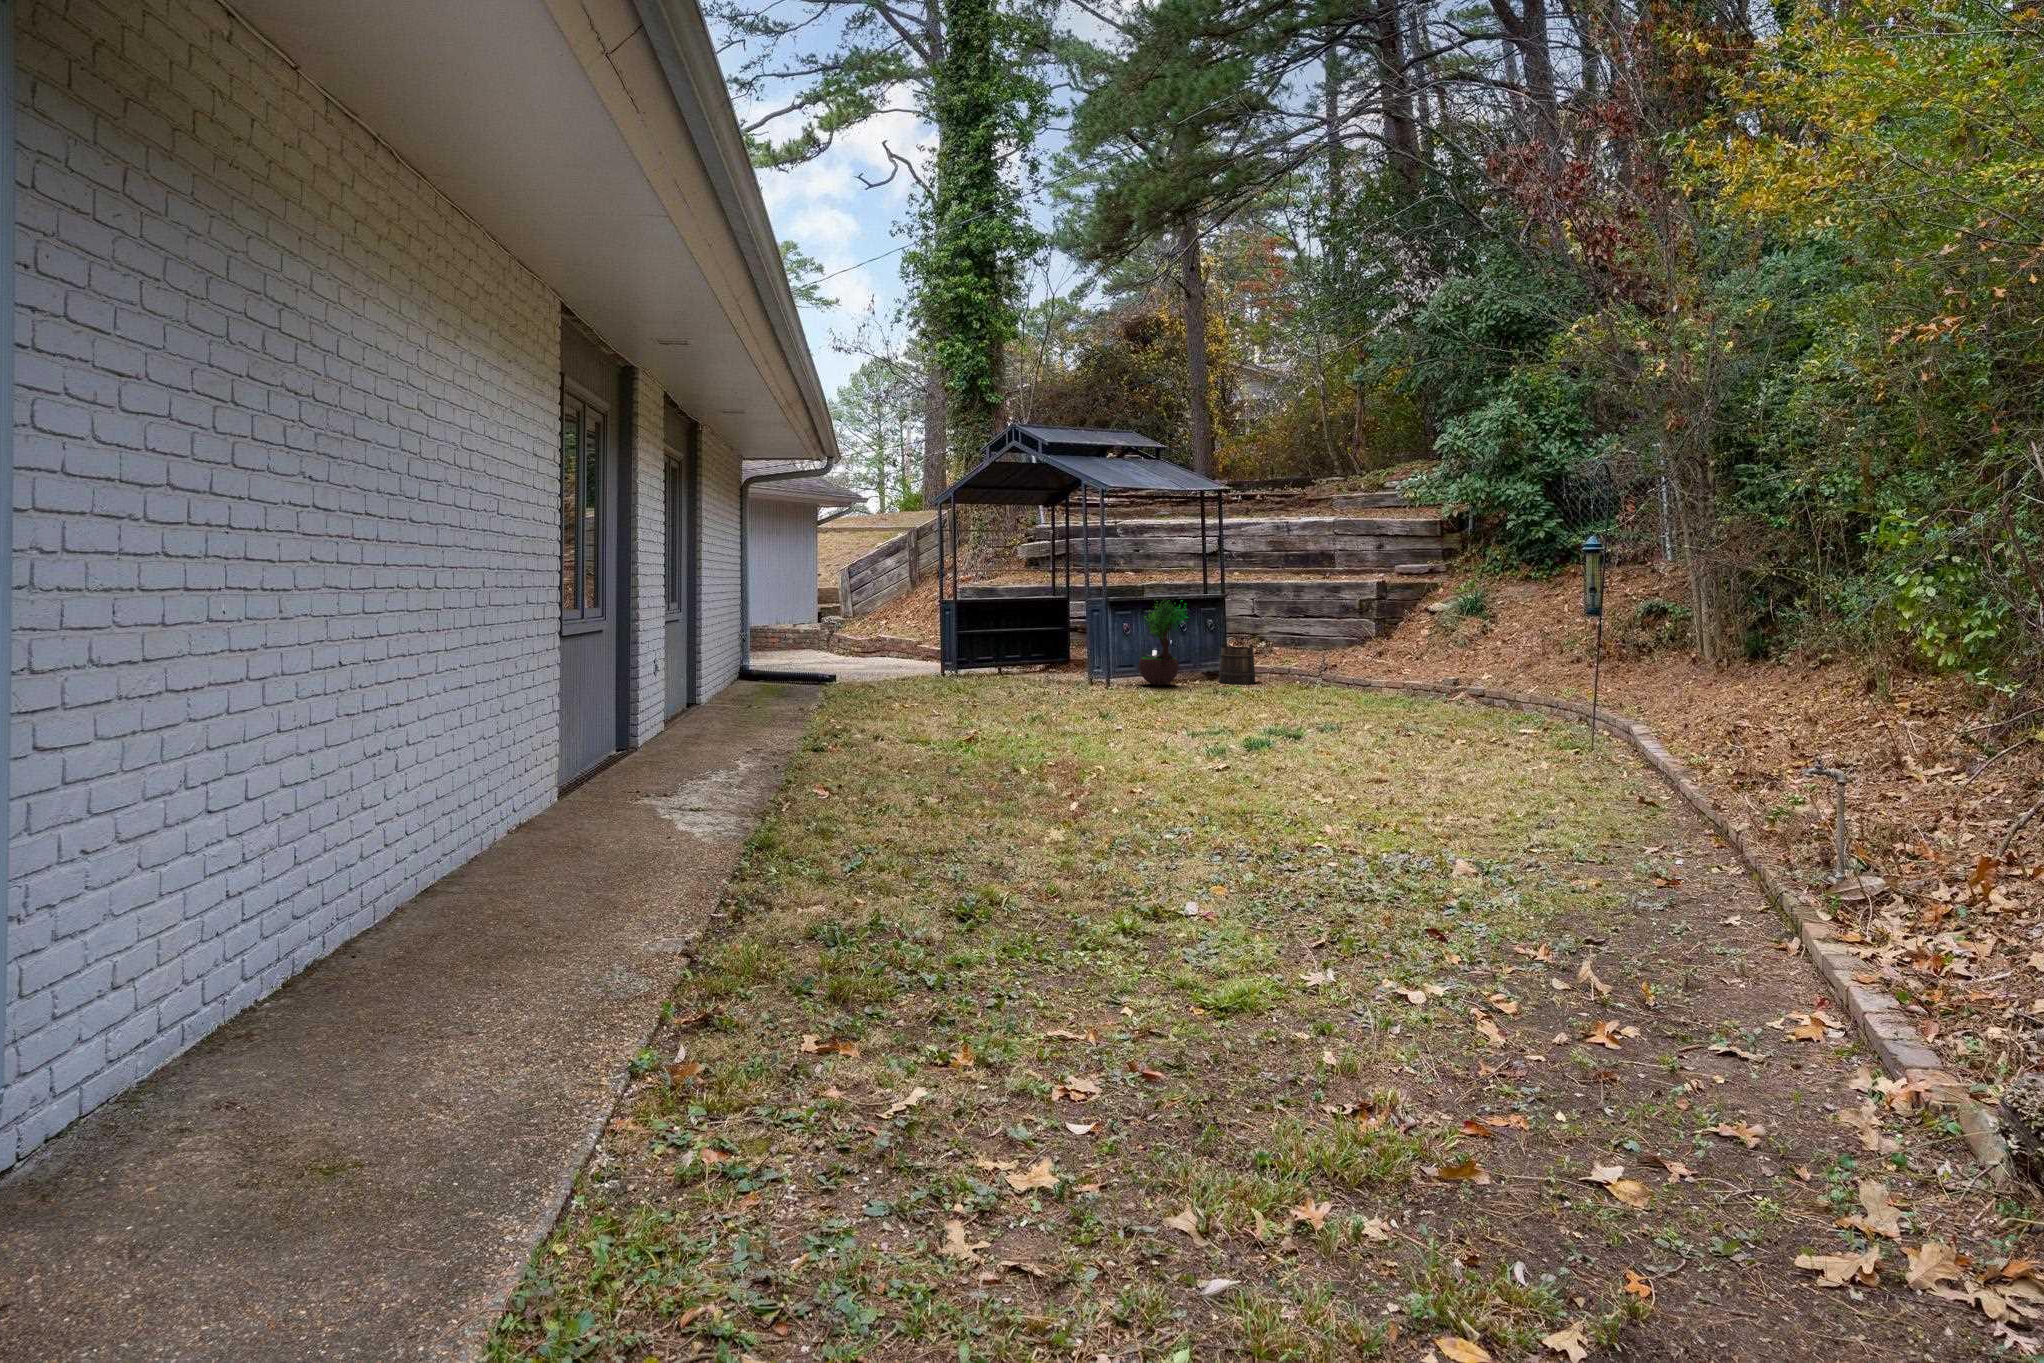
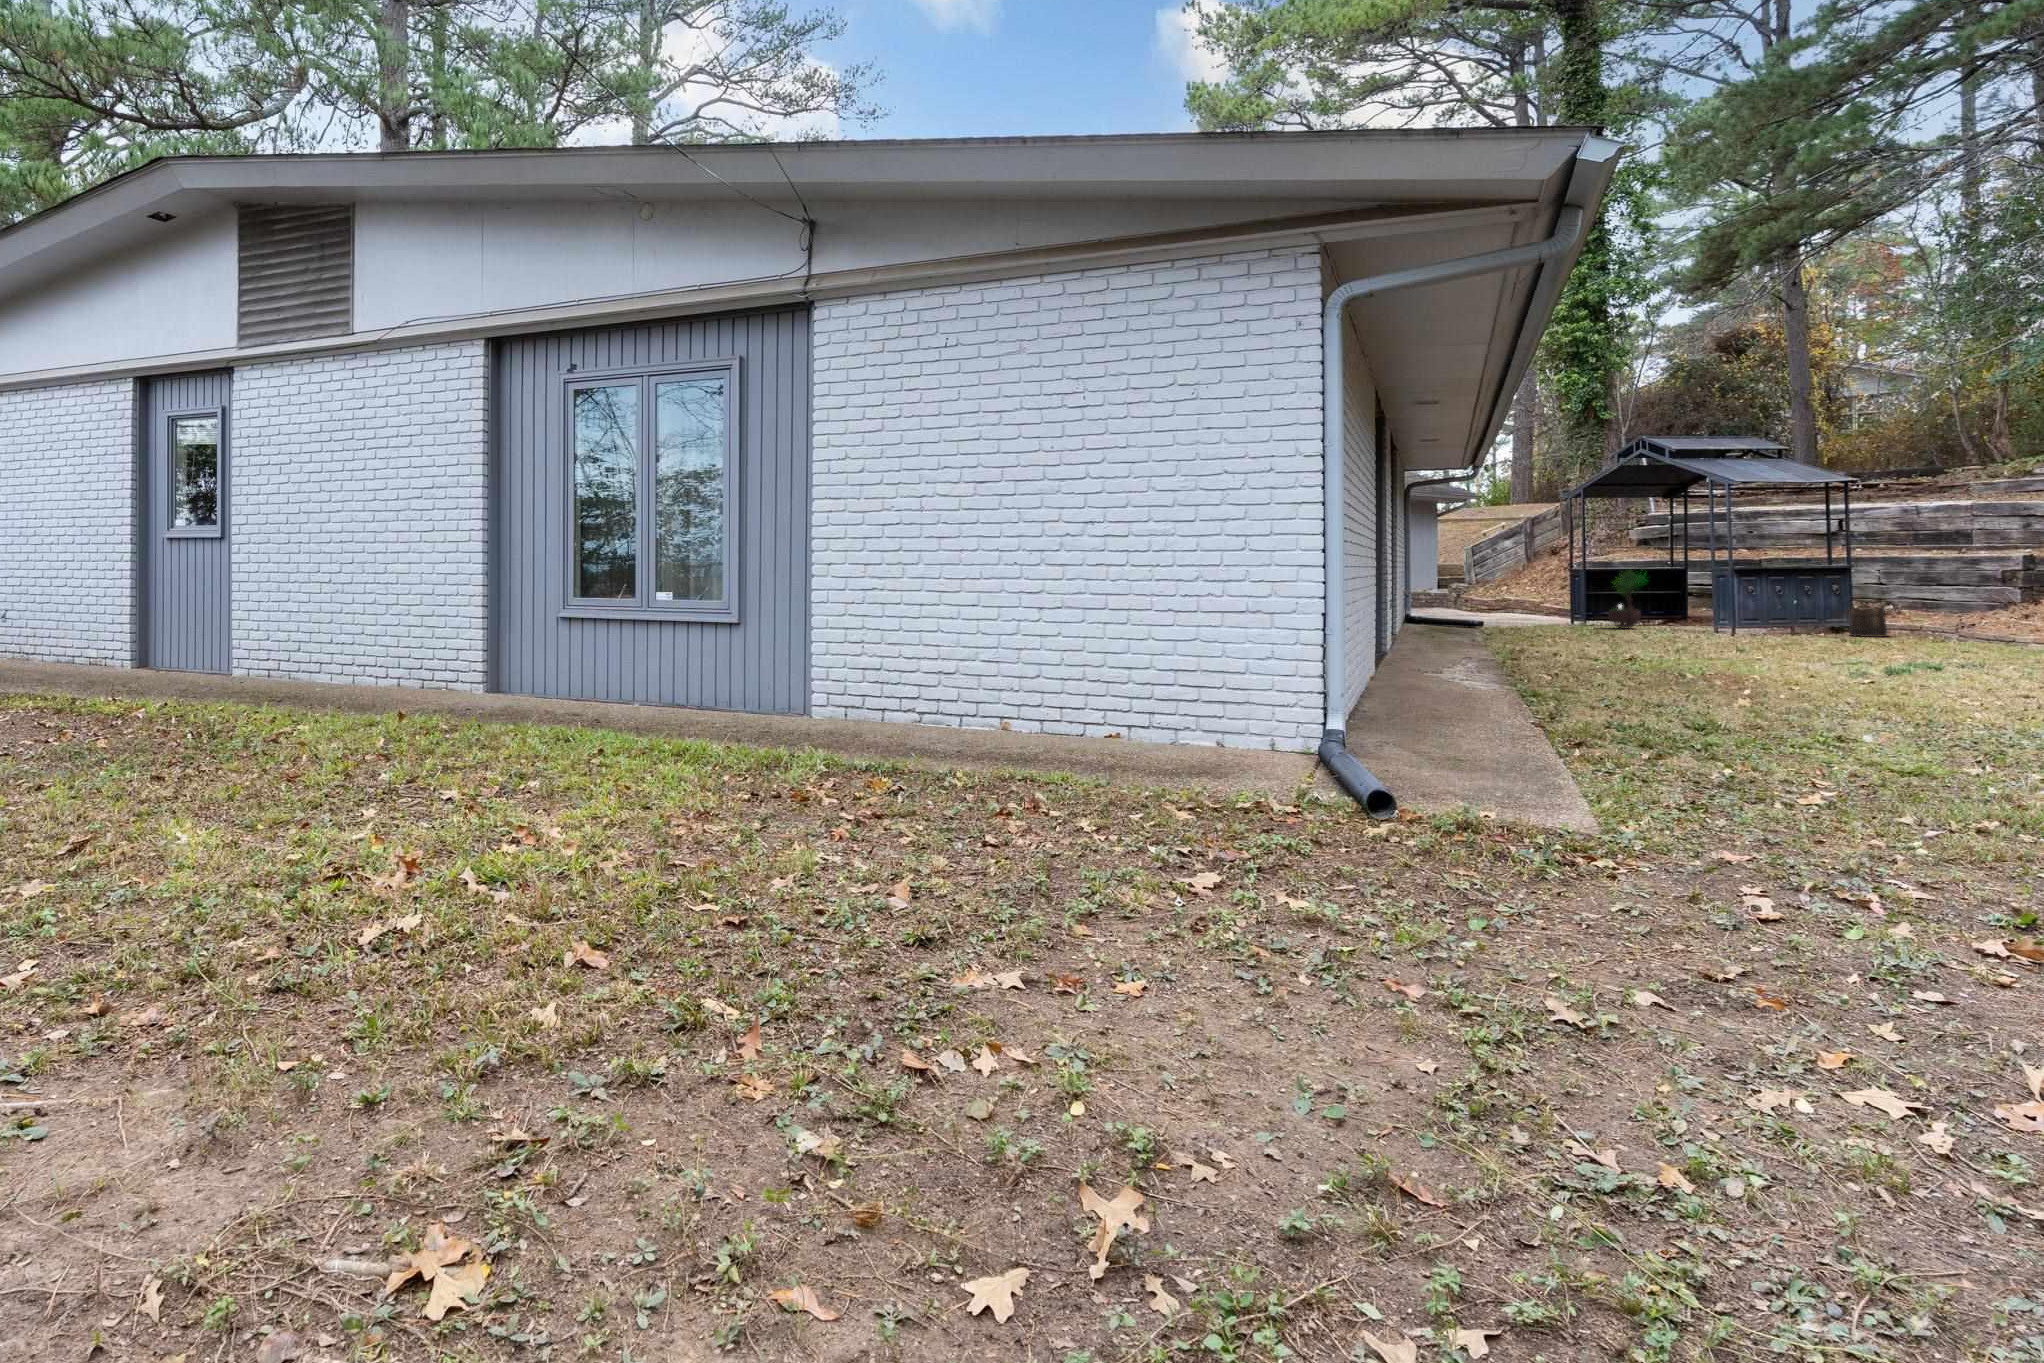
potted tree: present [1139,600,1187,685] -> present [1608,570,1644,629]

